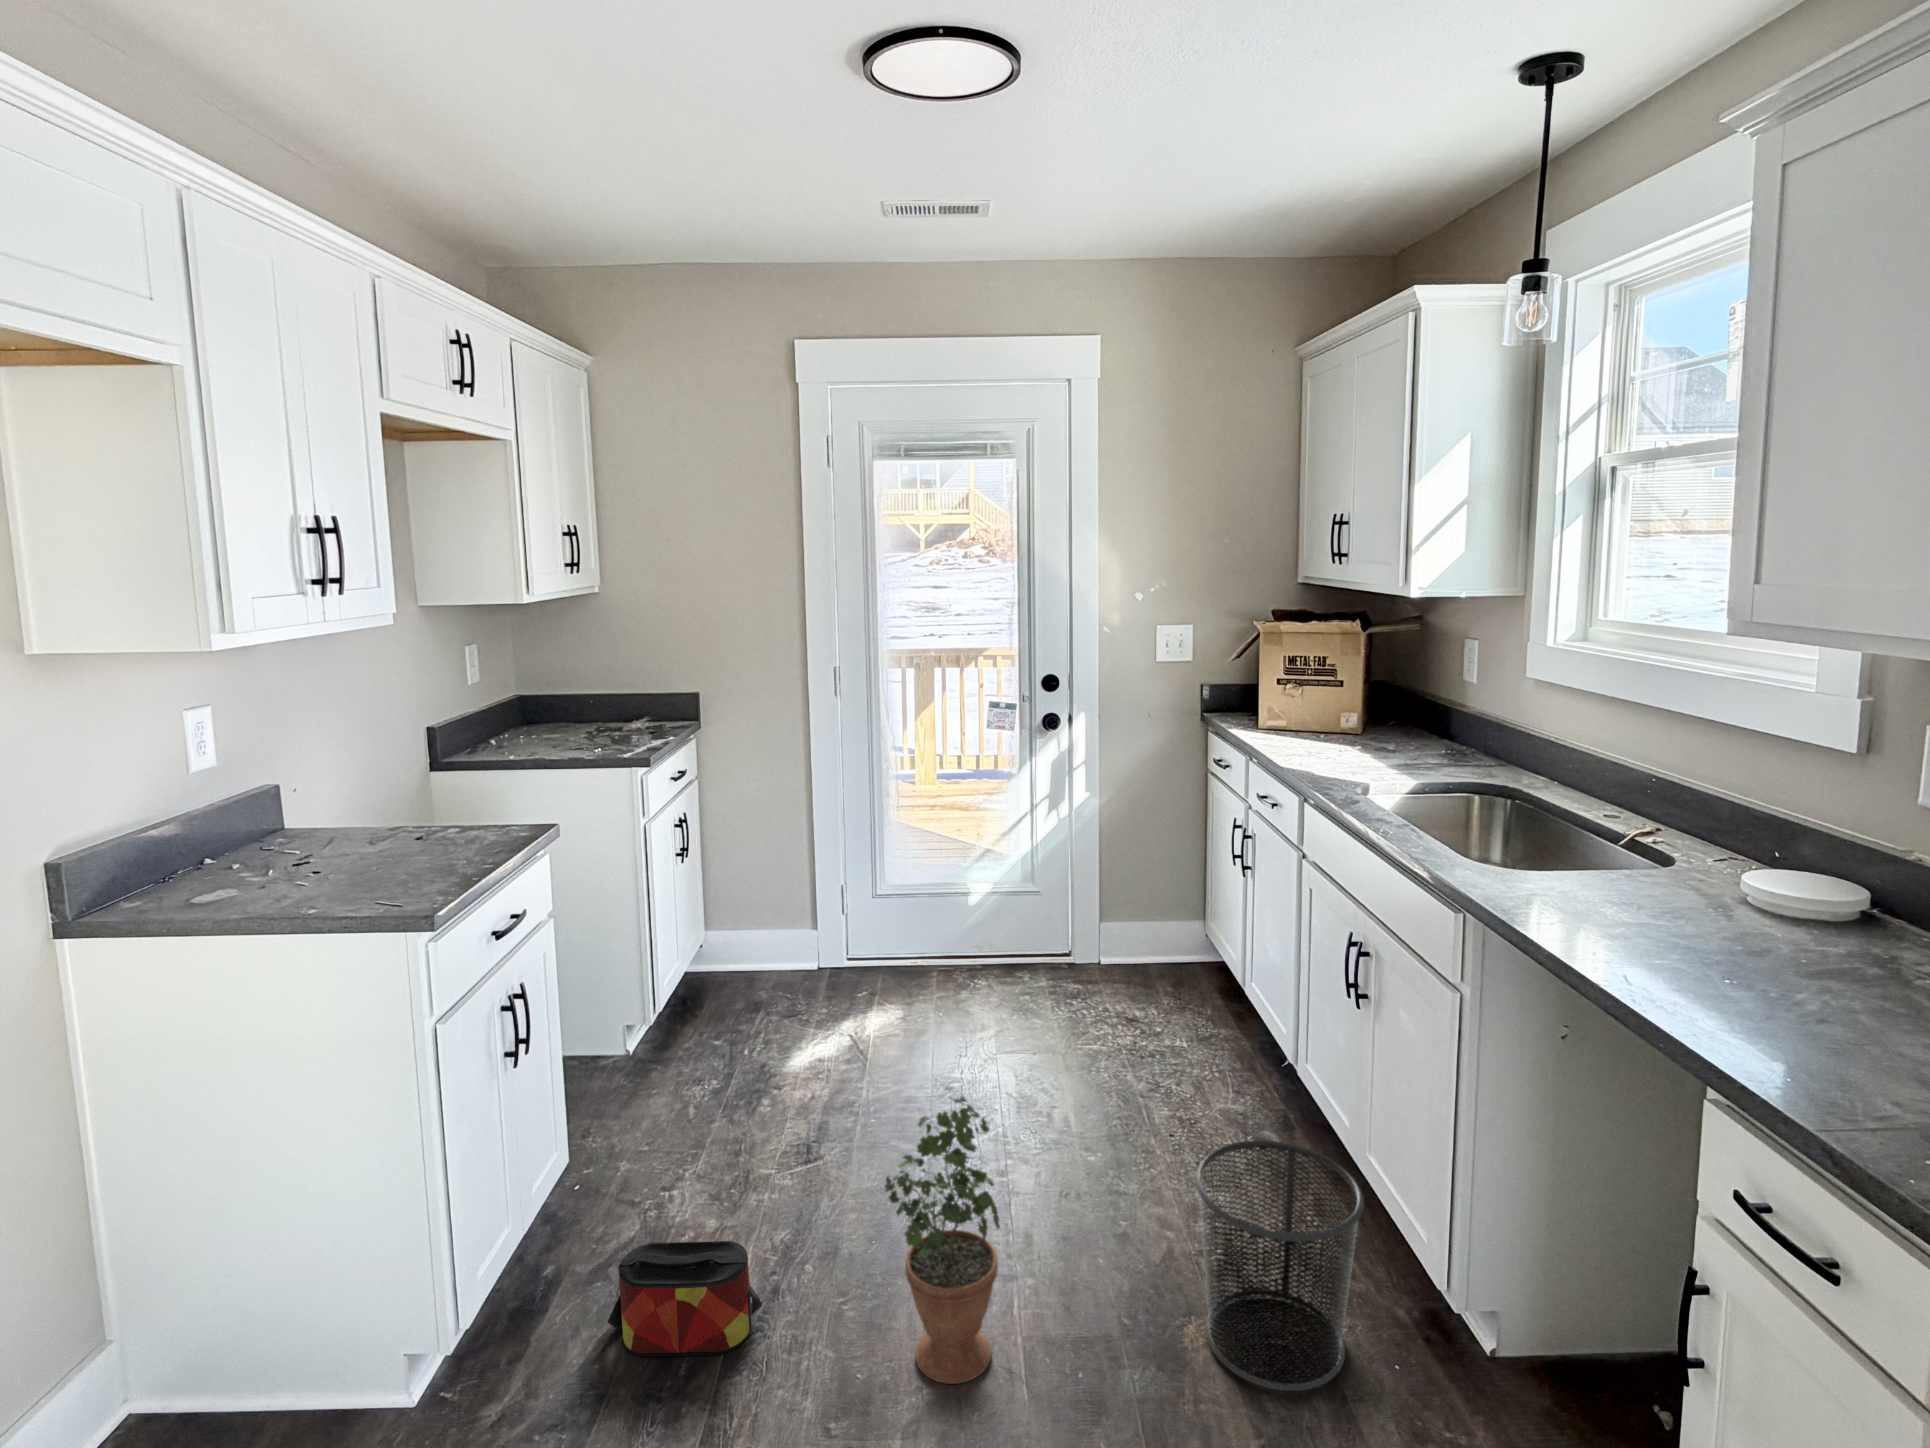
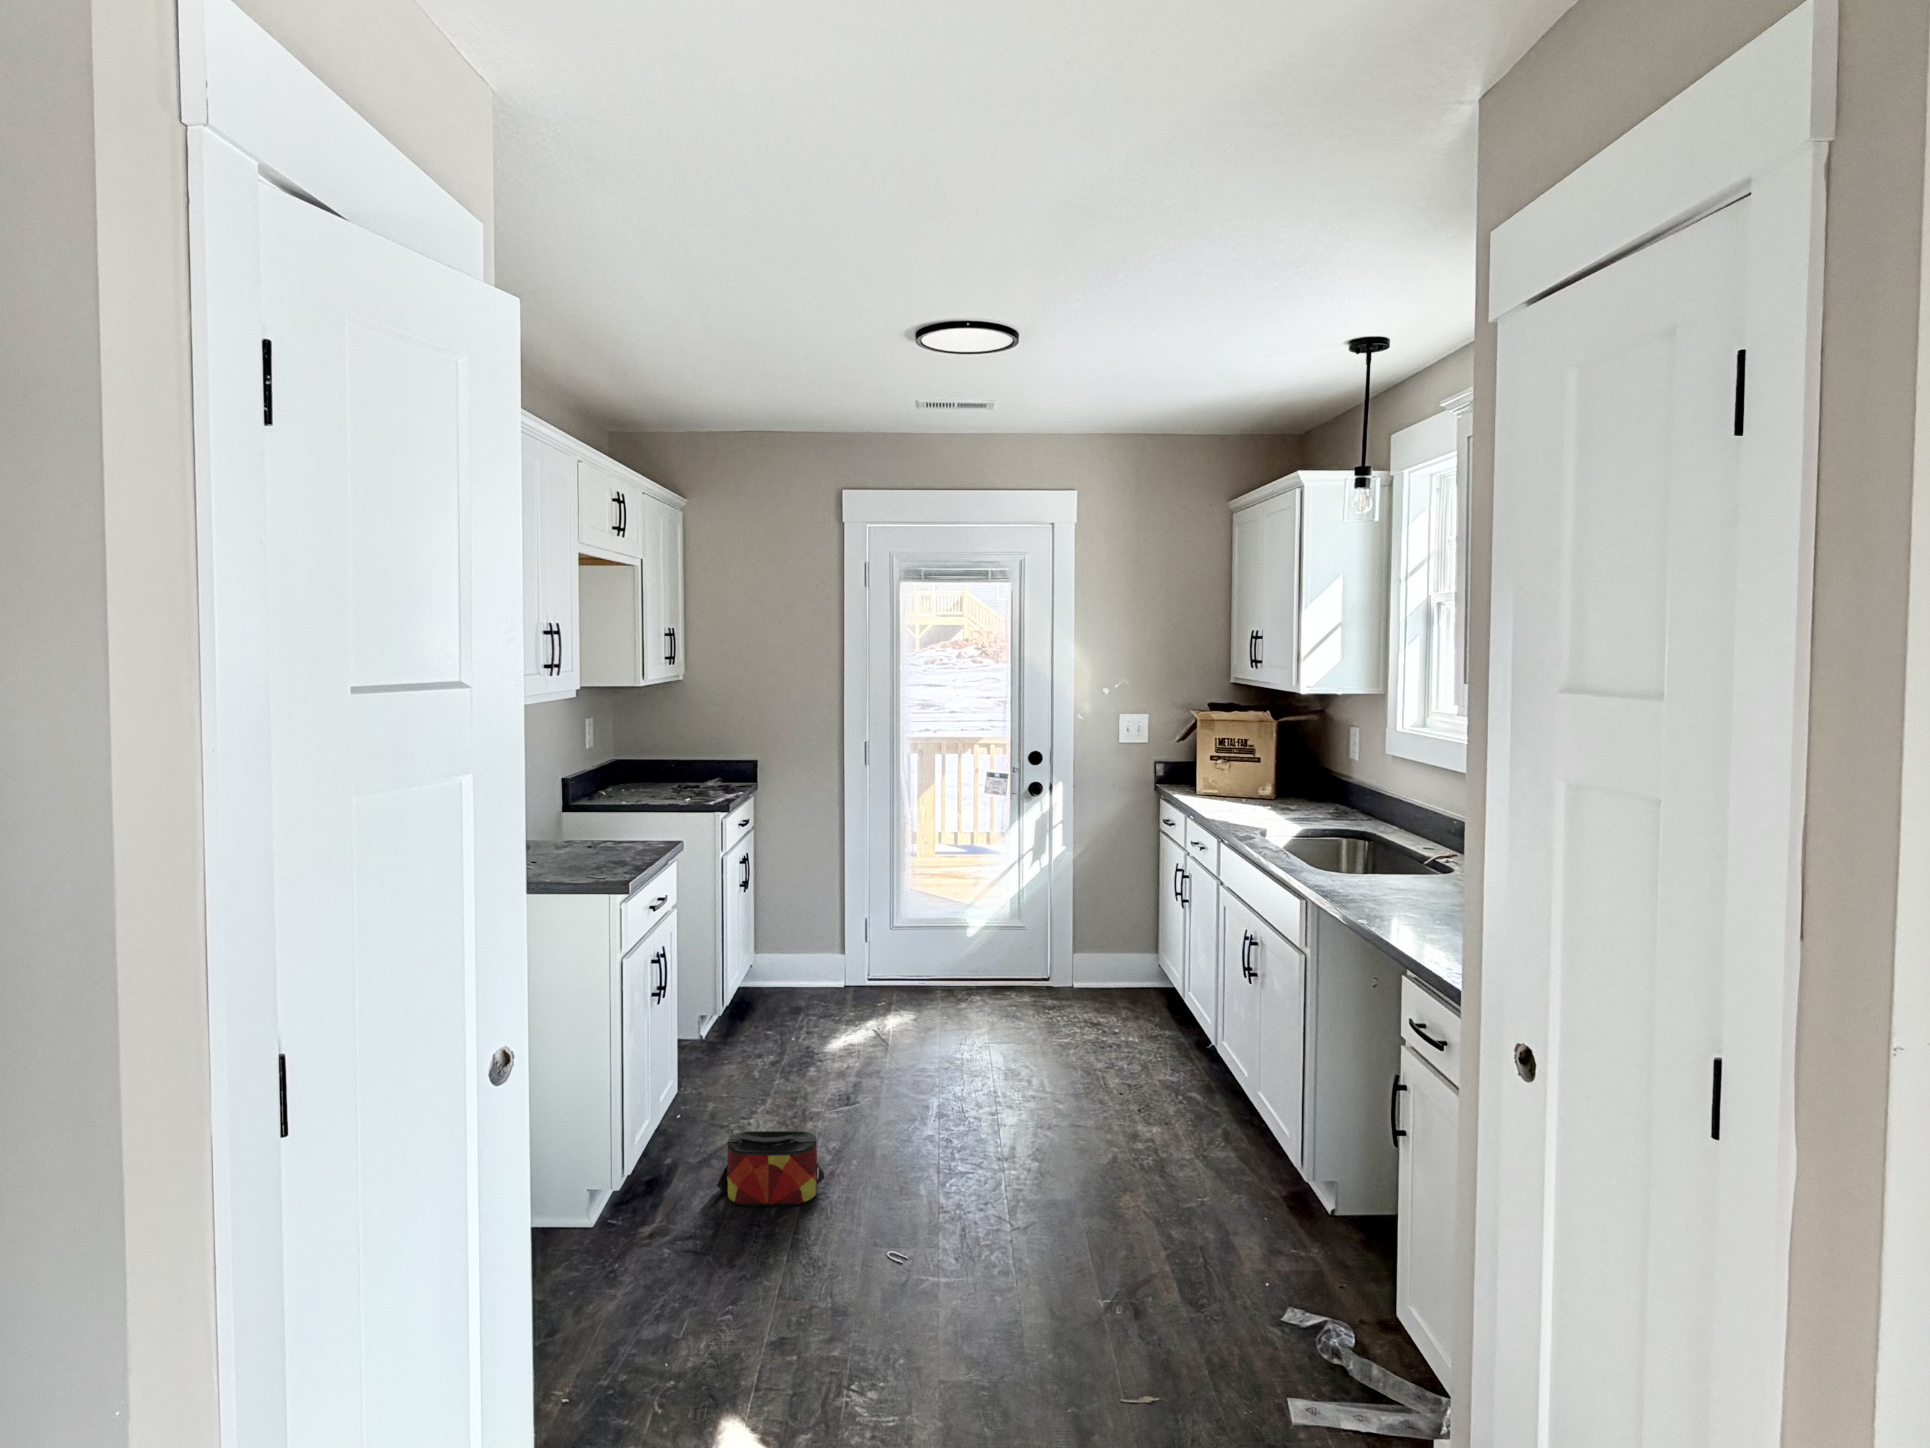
potted plant: present [884,1088,1000,1384] -> none [914,1018,994,1223]
waste bin: present [1195,1140,1364,1391] -> none [1129,1066,1243,1230]

